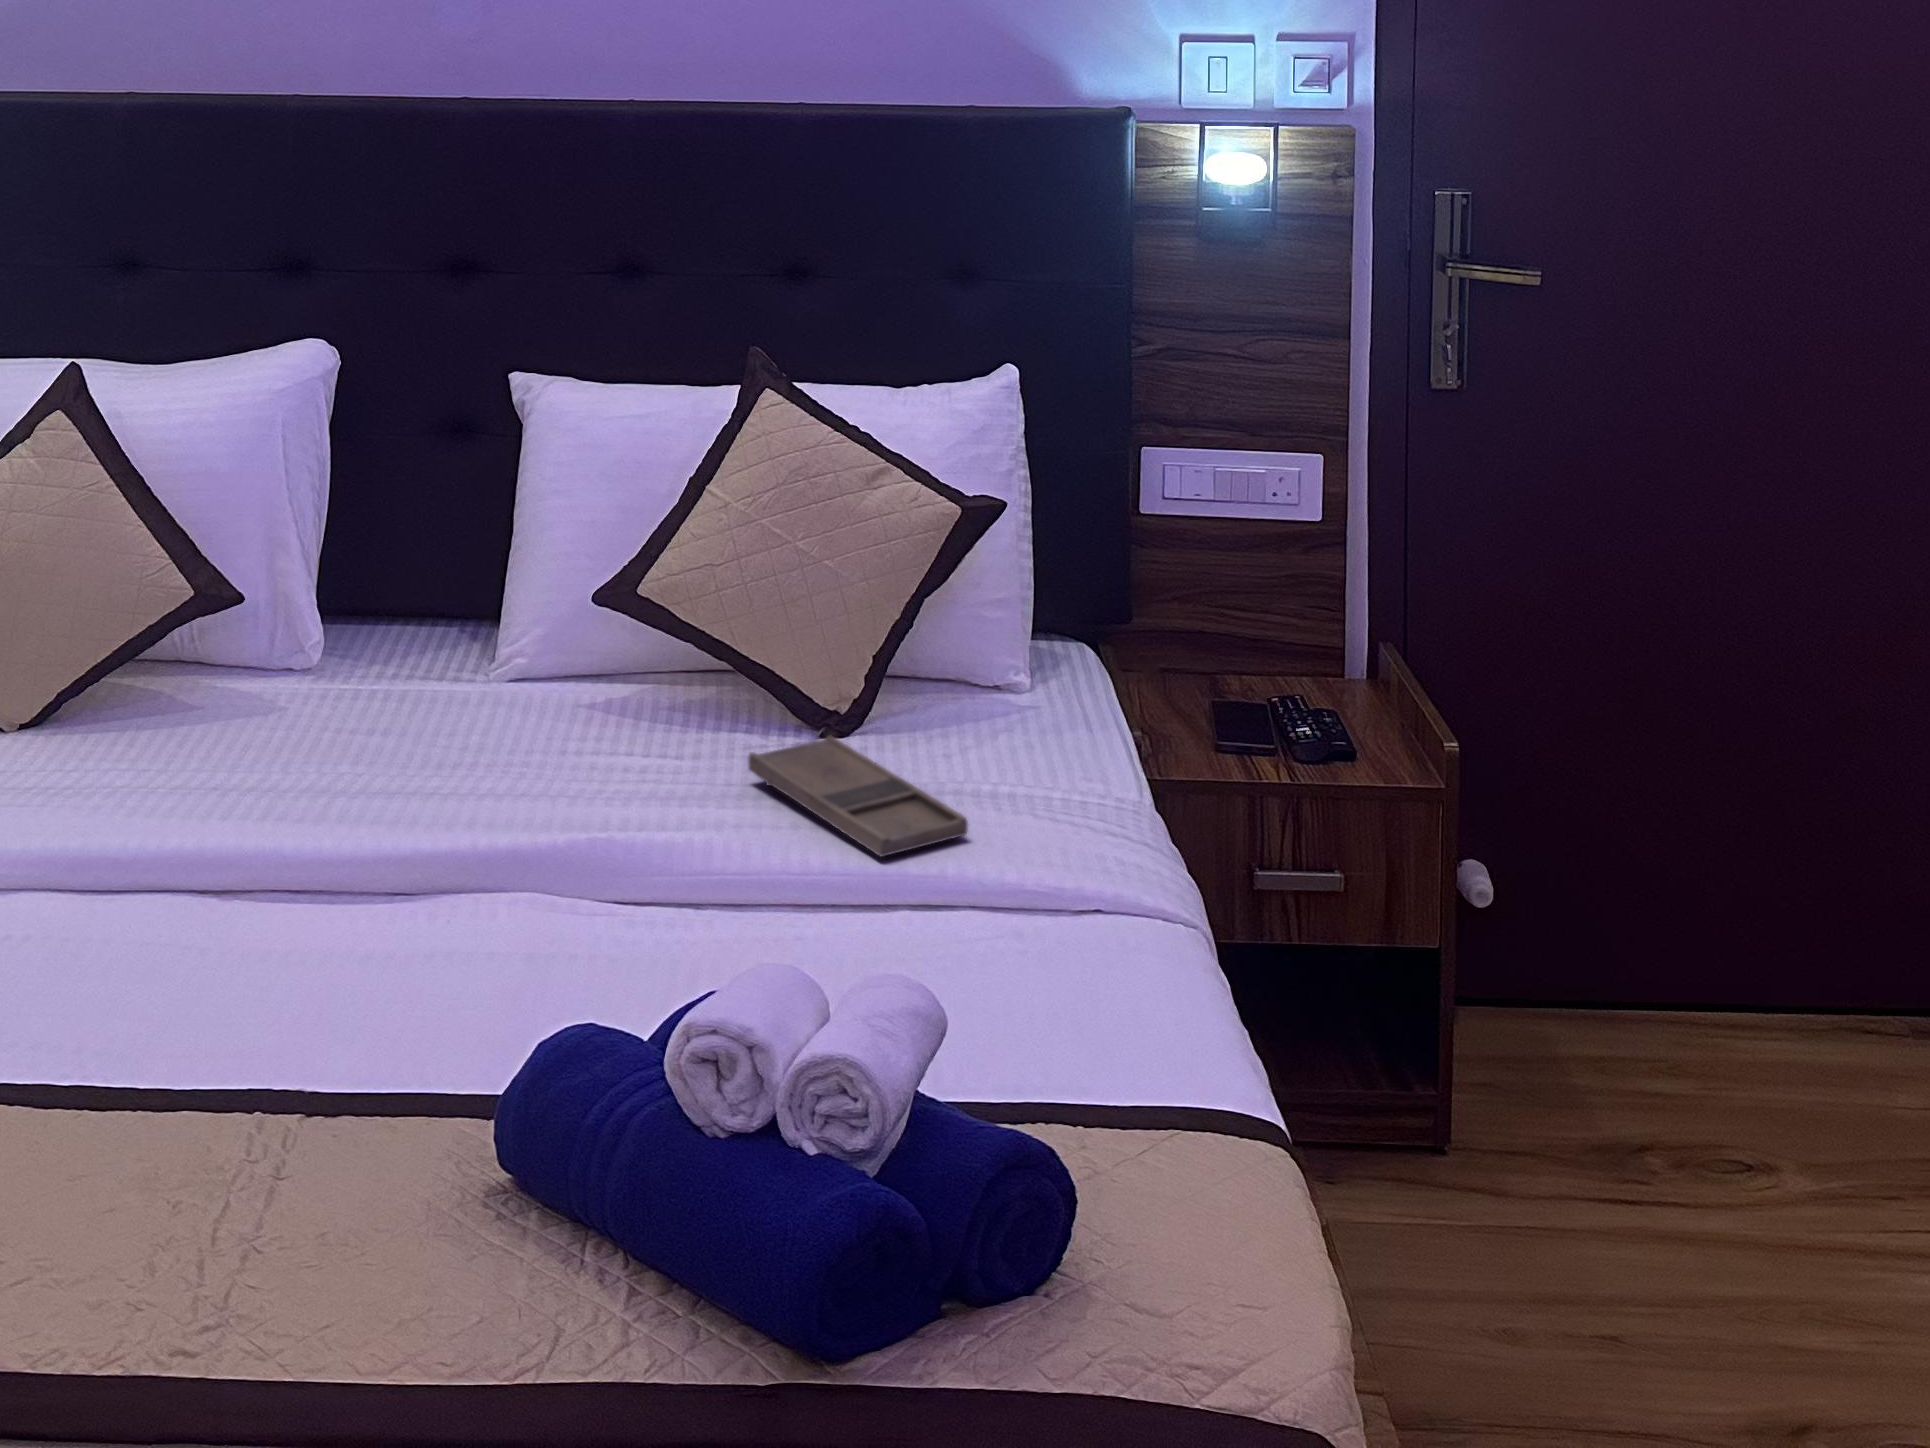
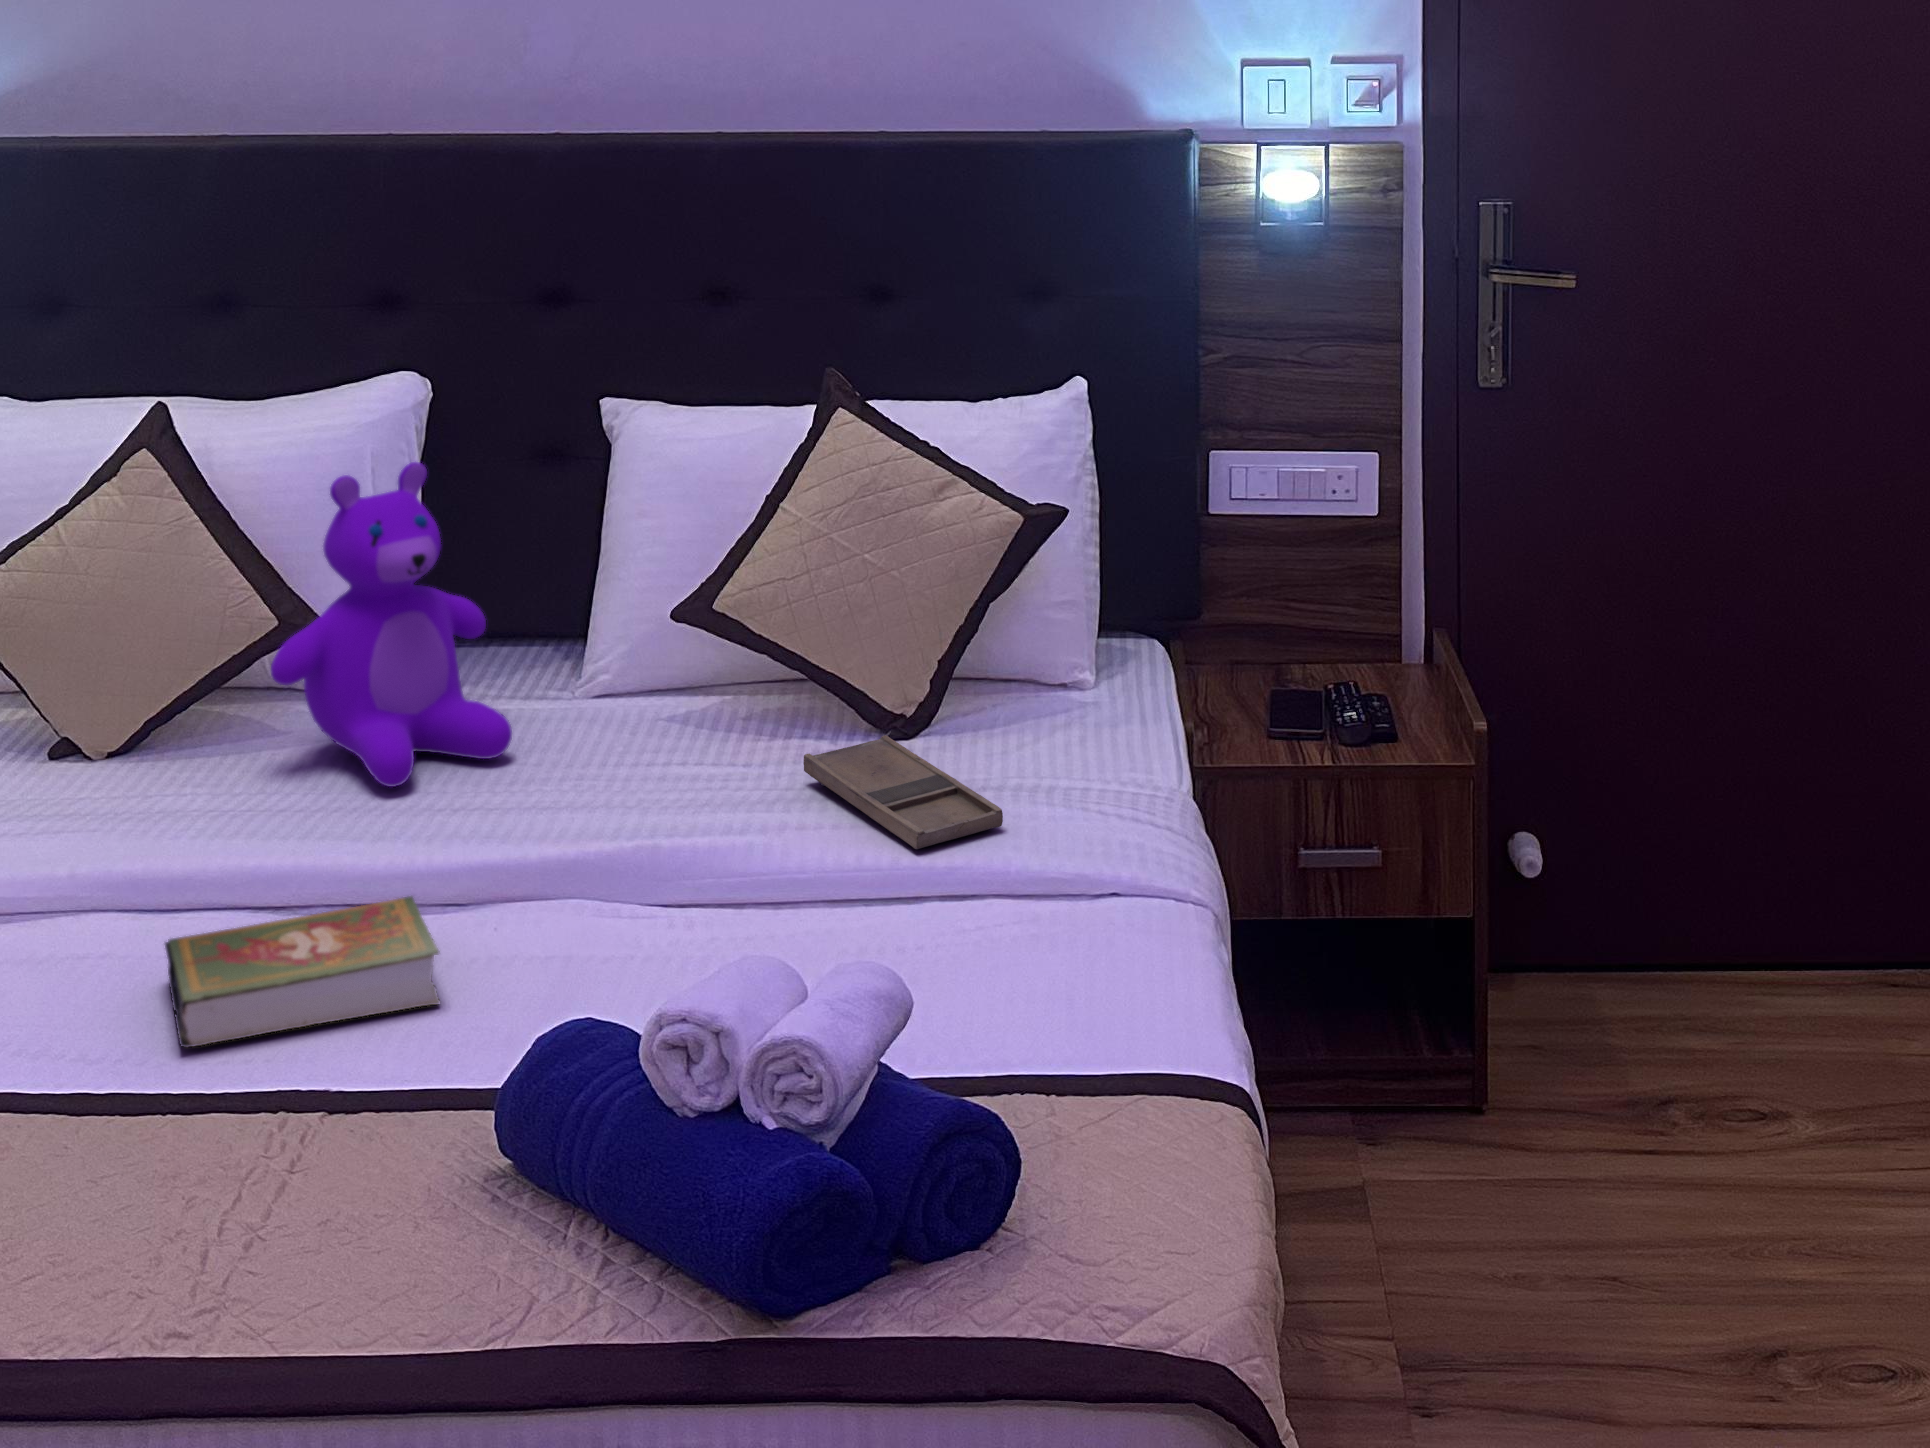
teddy bear: none [196,435,440,772] -> present [271,462,512,787]
book: none [124,888,414,1040] -> present [165,896,440,1048]

